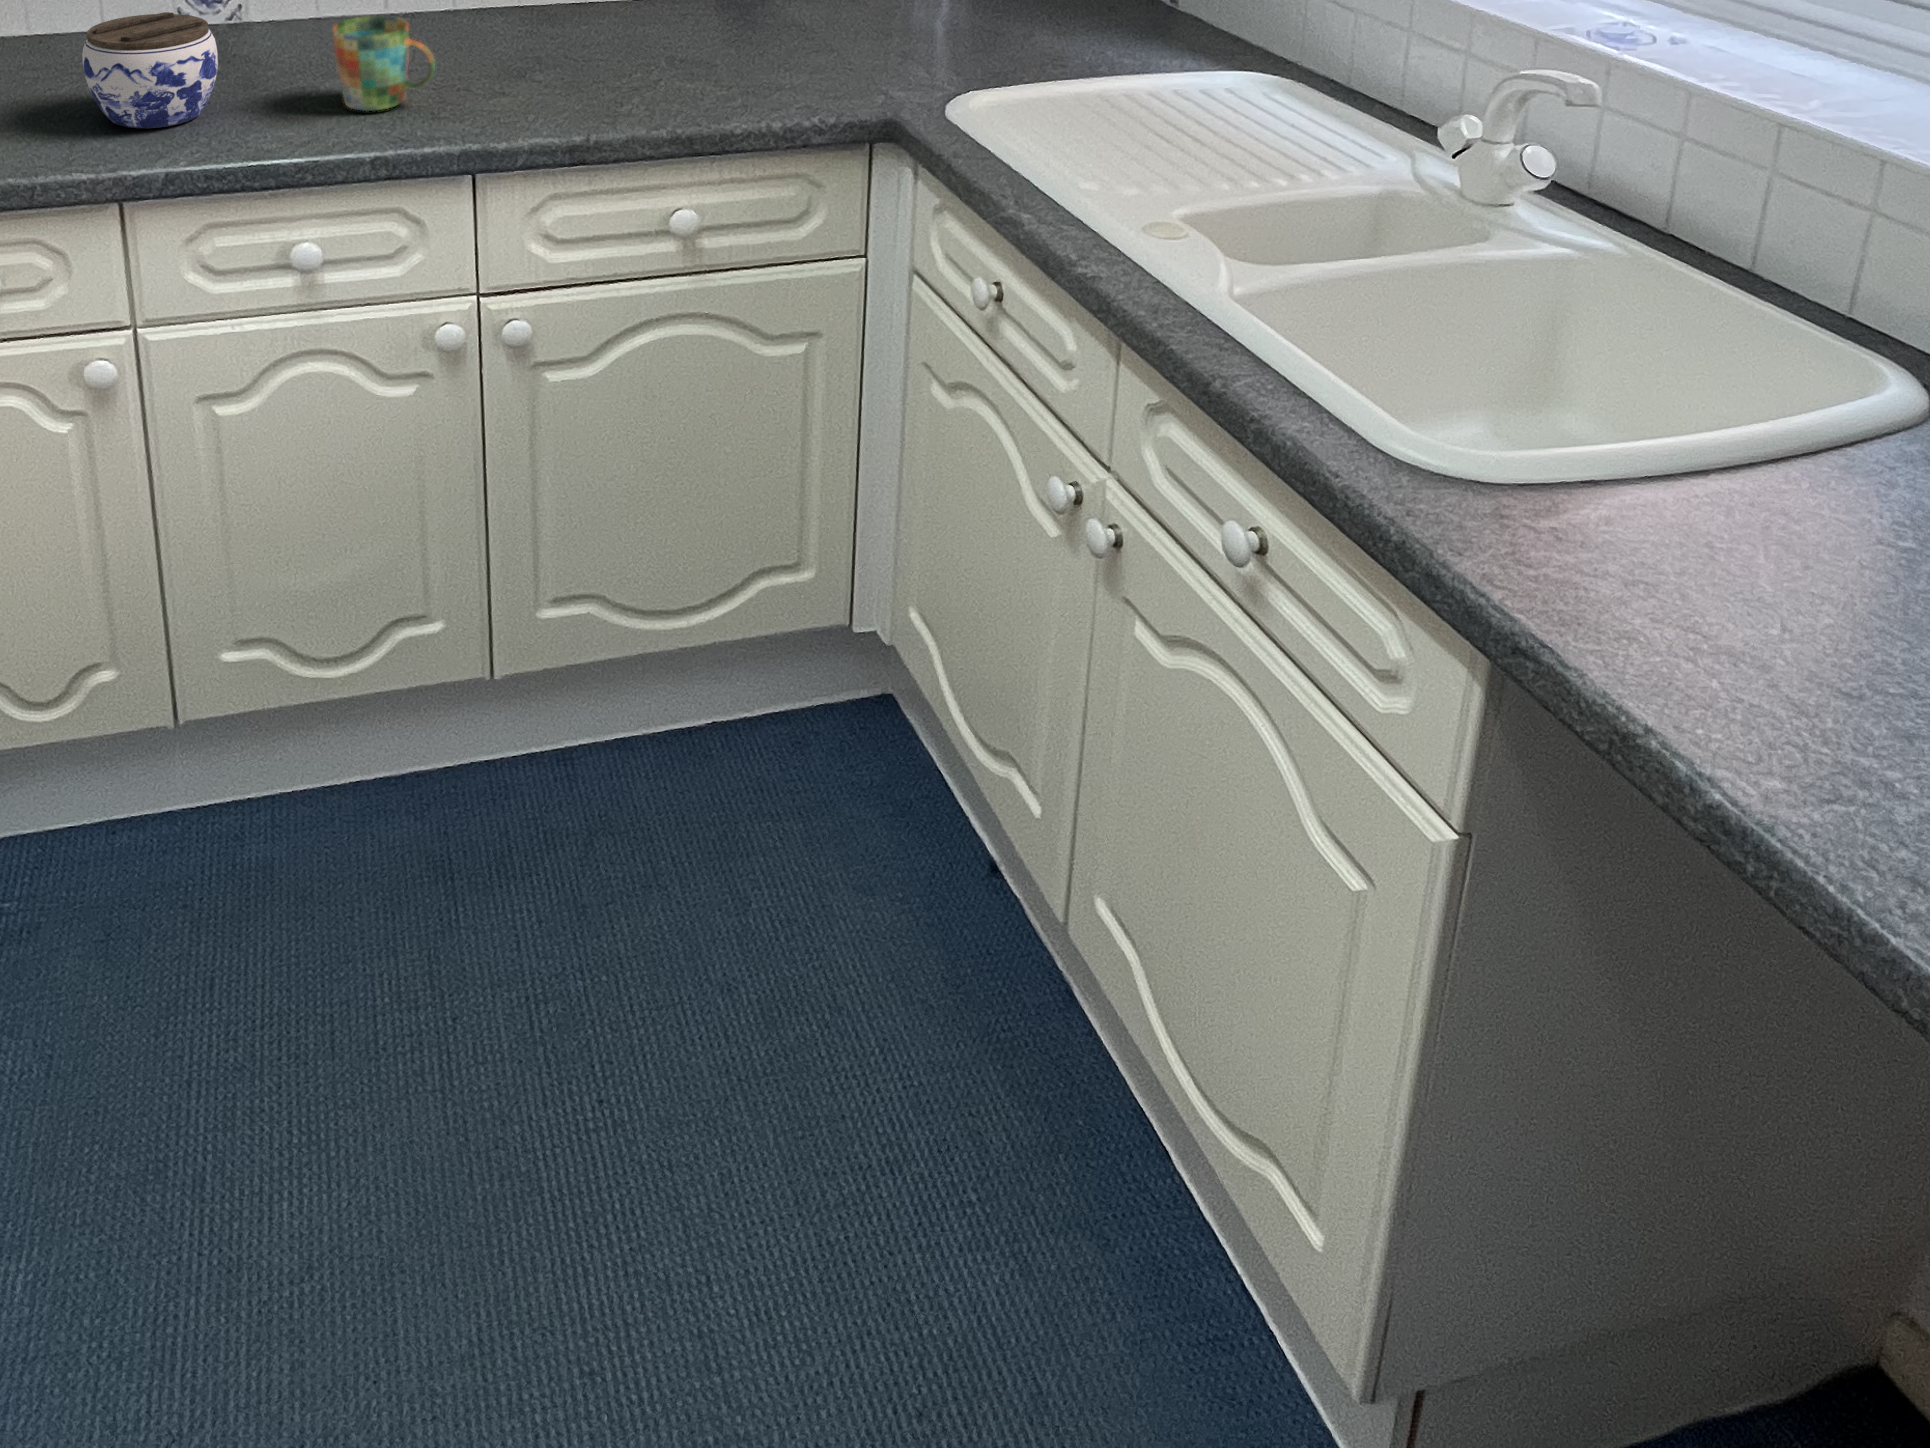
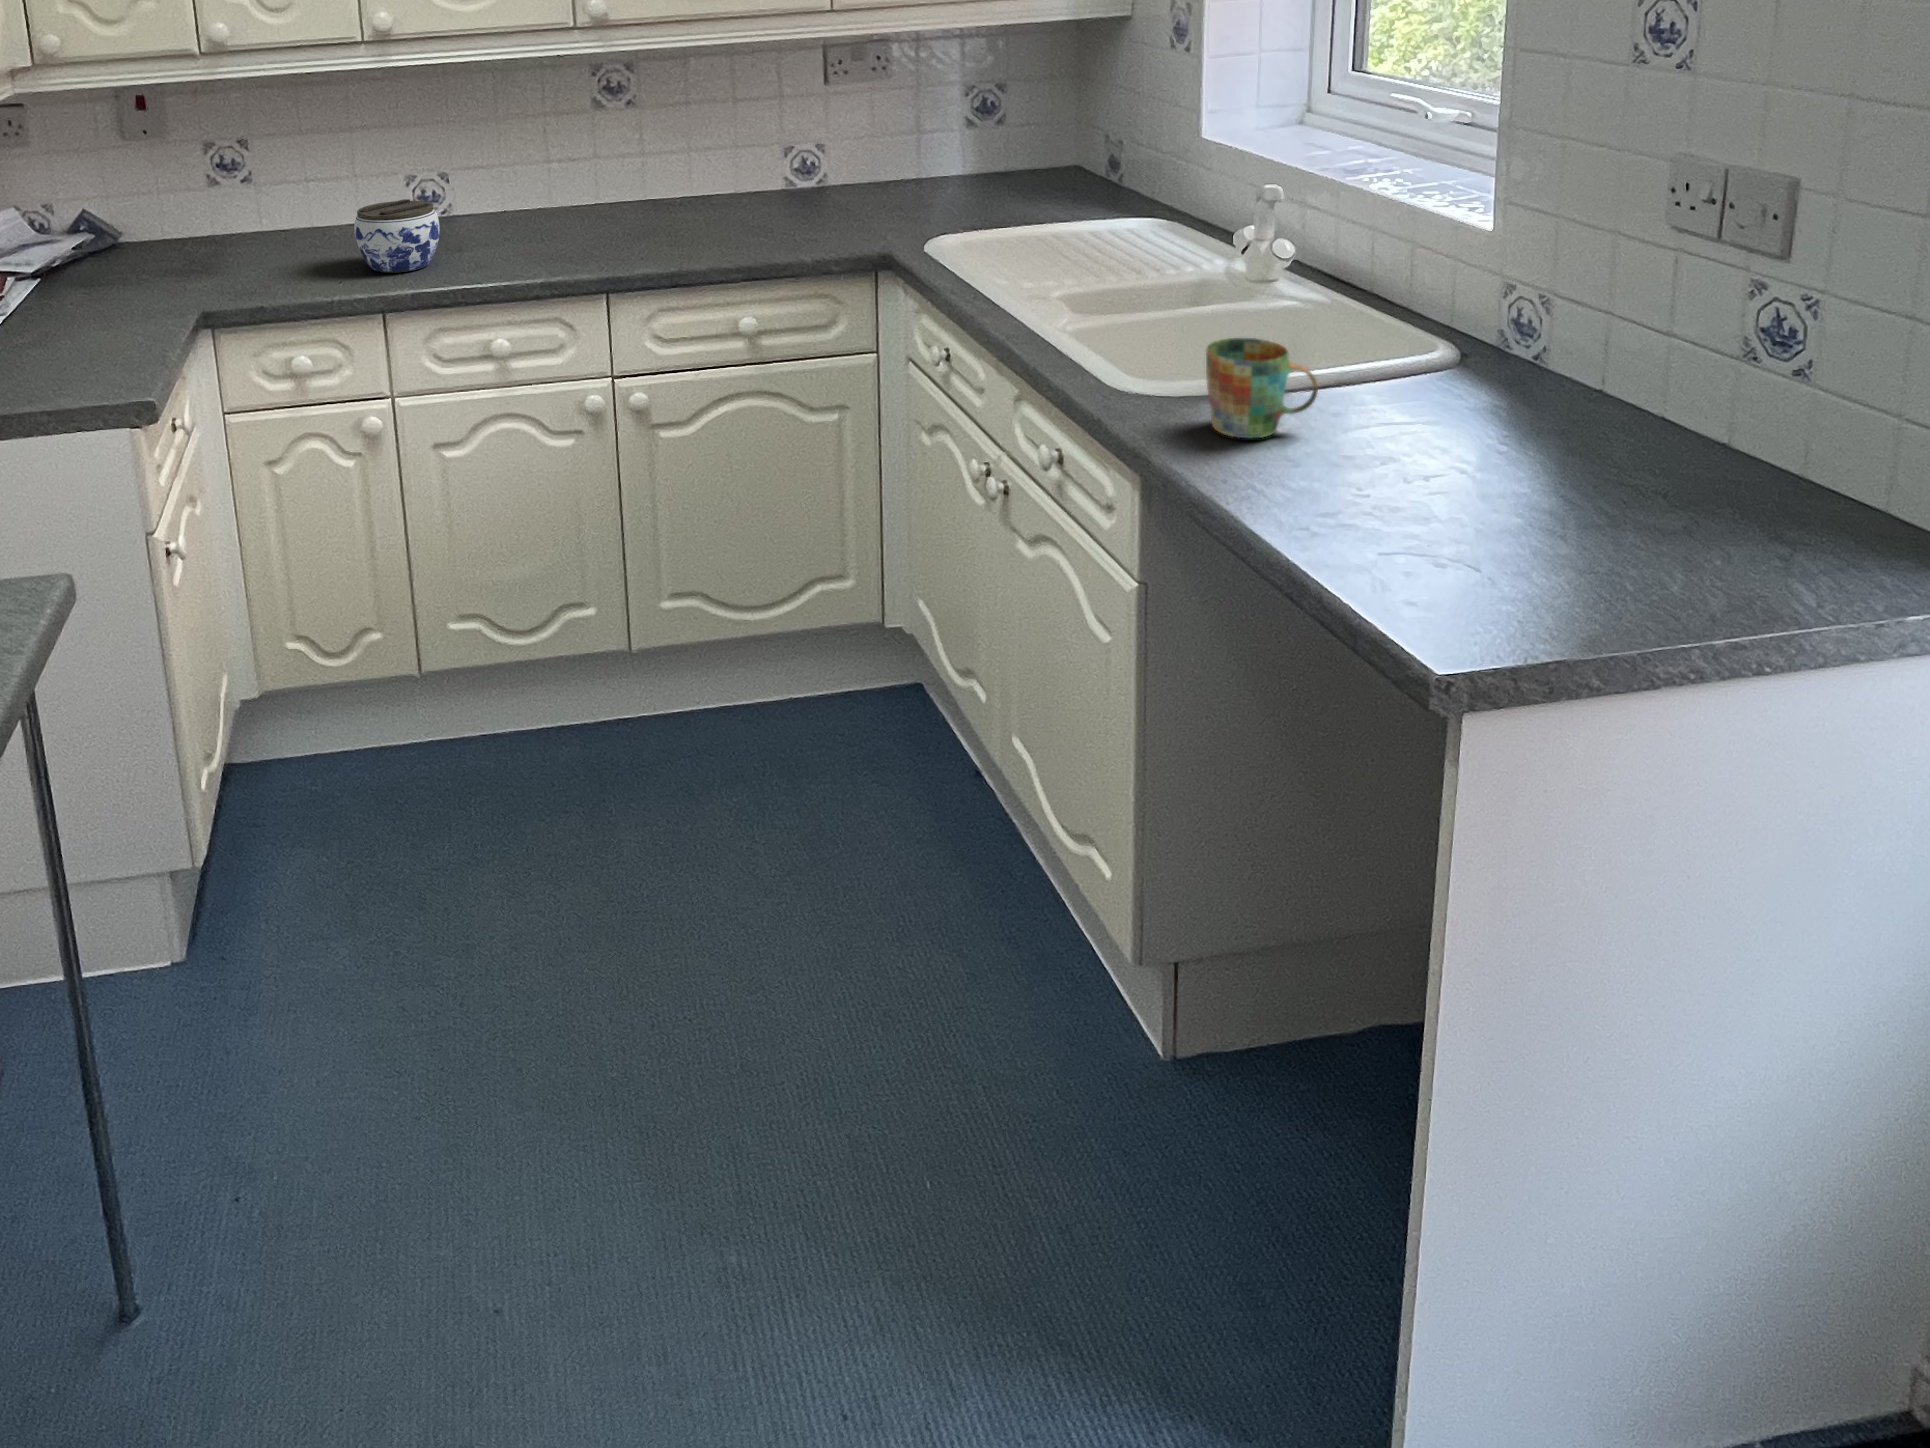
mug: present [333,16,435,111] -> present [1206,338,1318,438]

